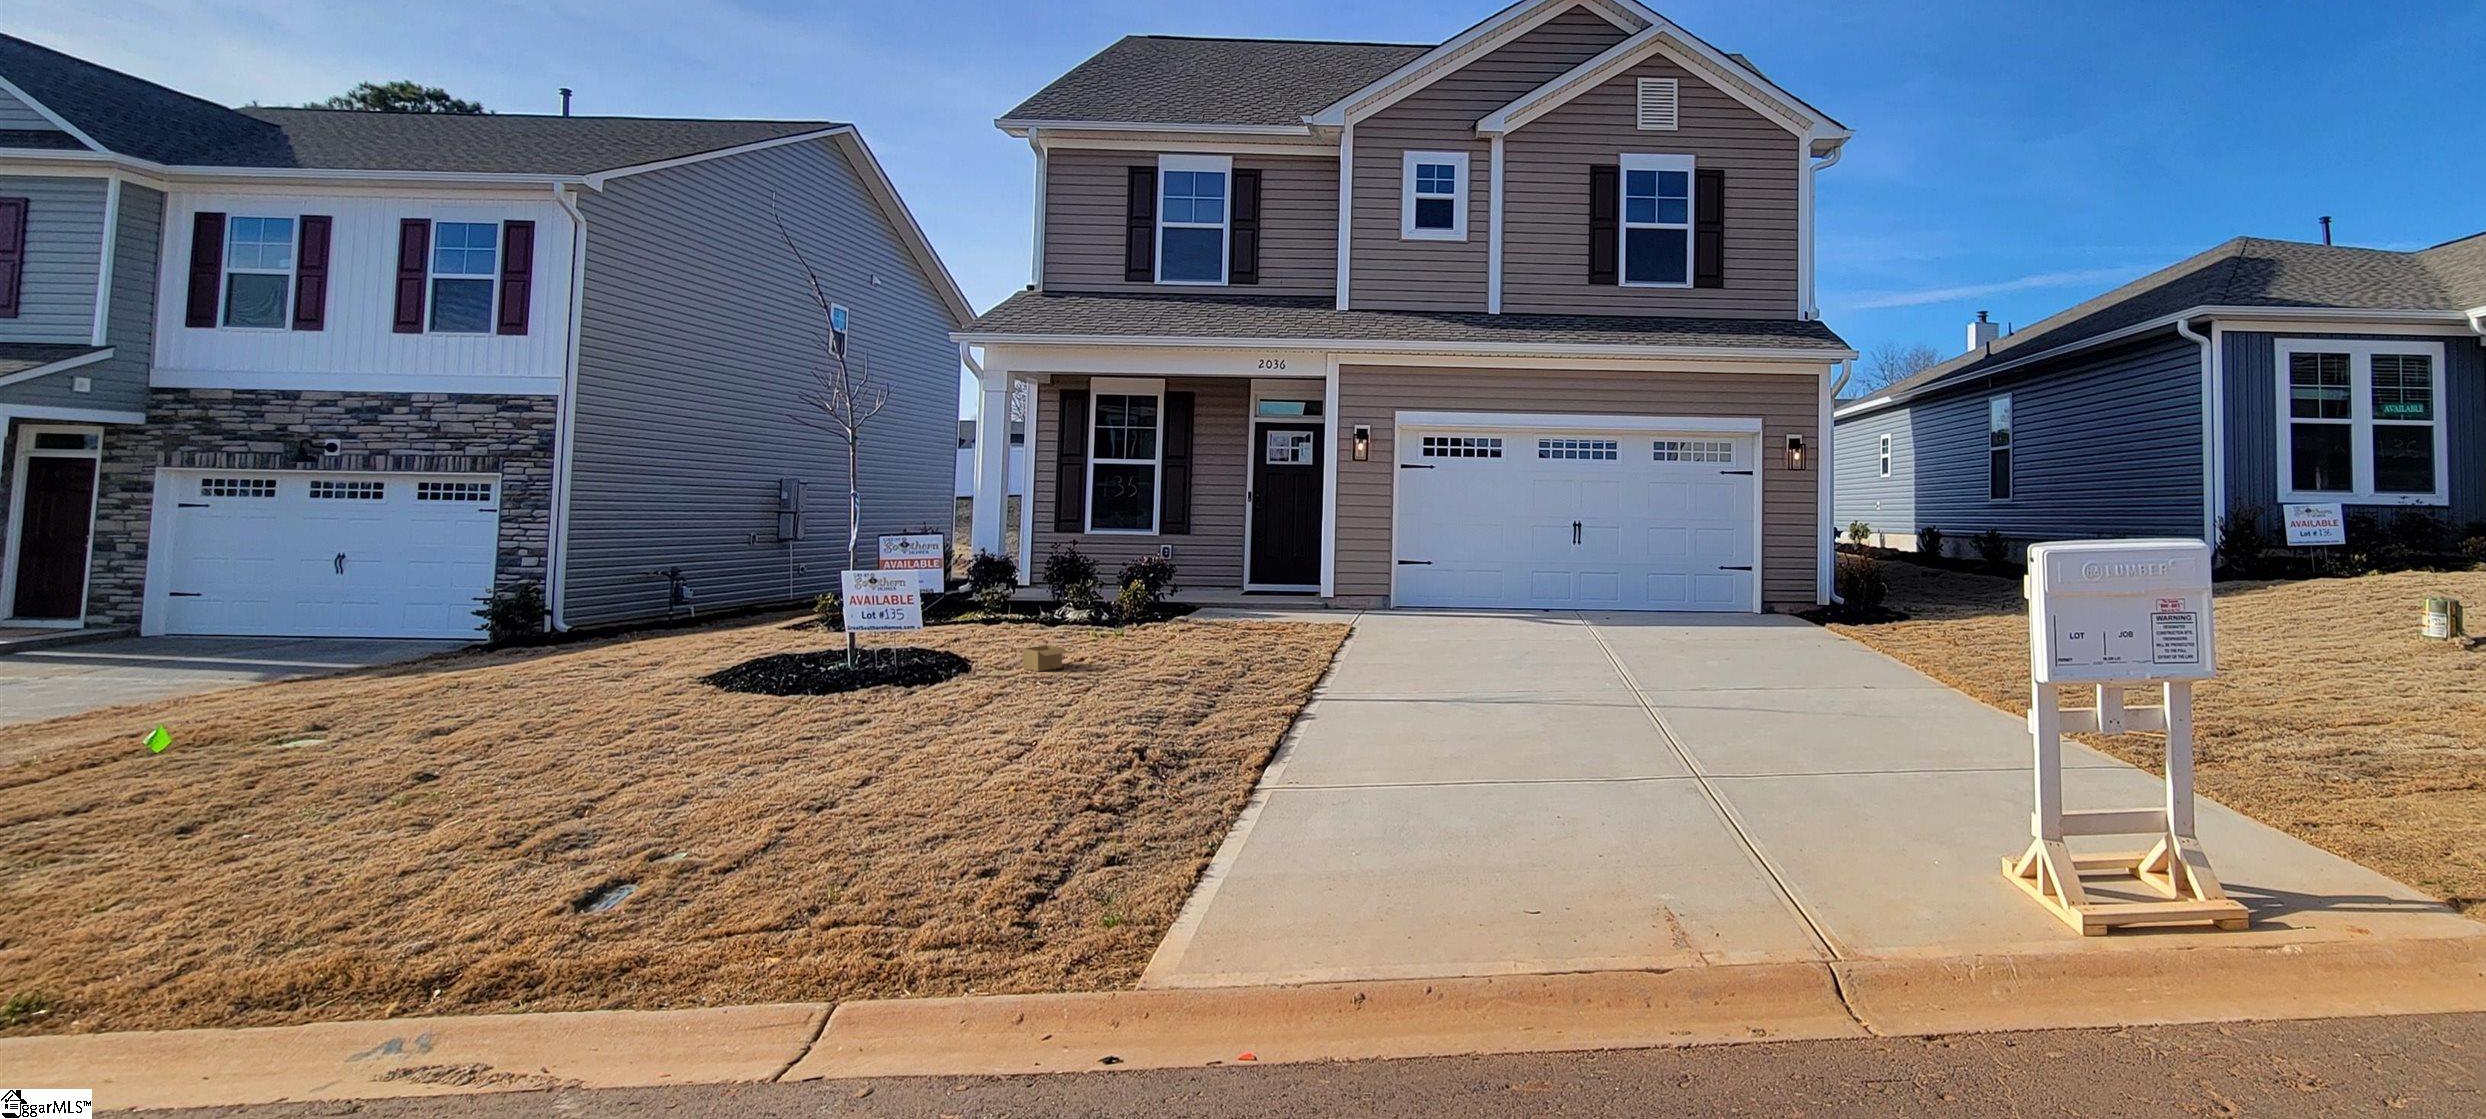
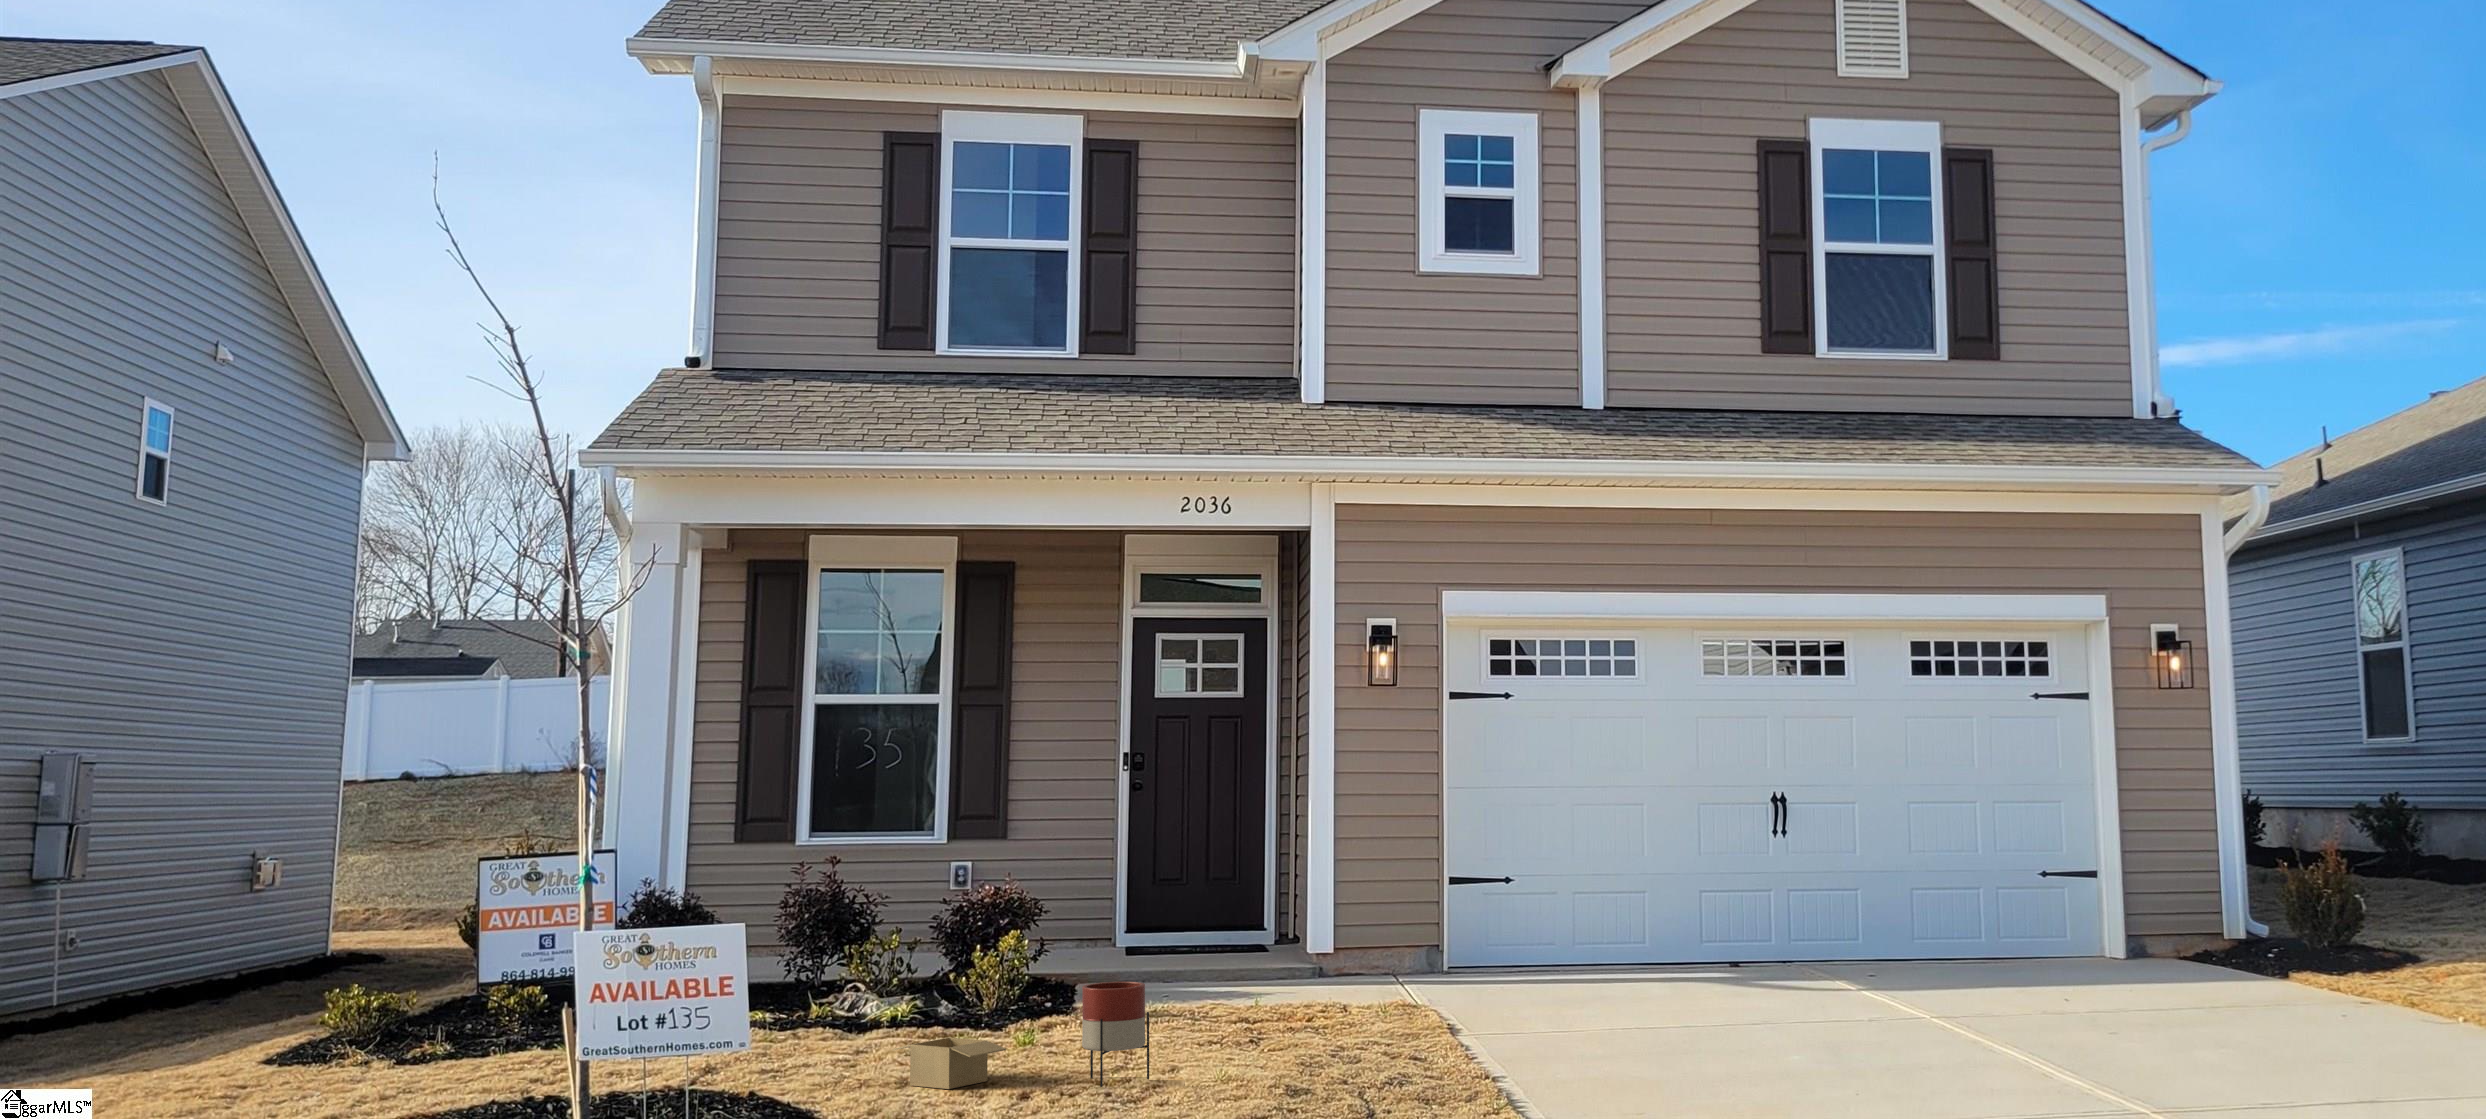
planter: none [1105,620,1140,673] -> present [1082,982,1149,1087]

